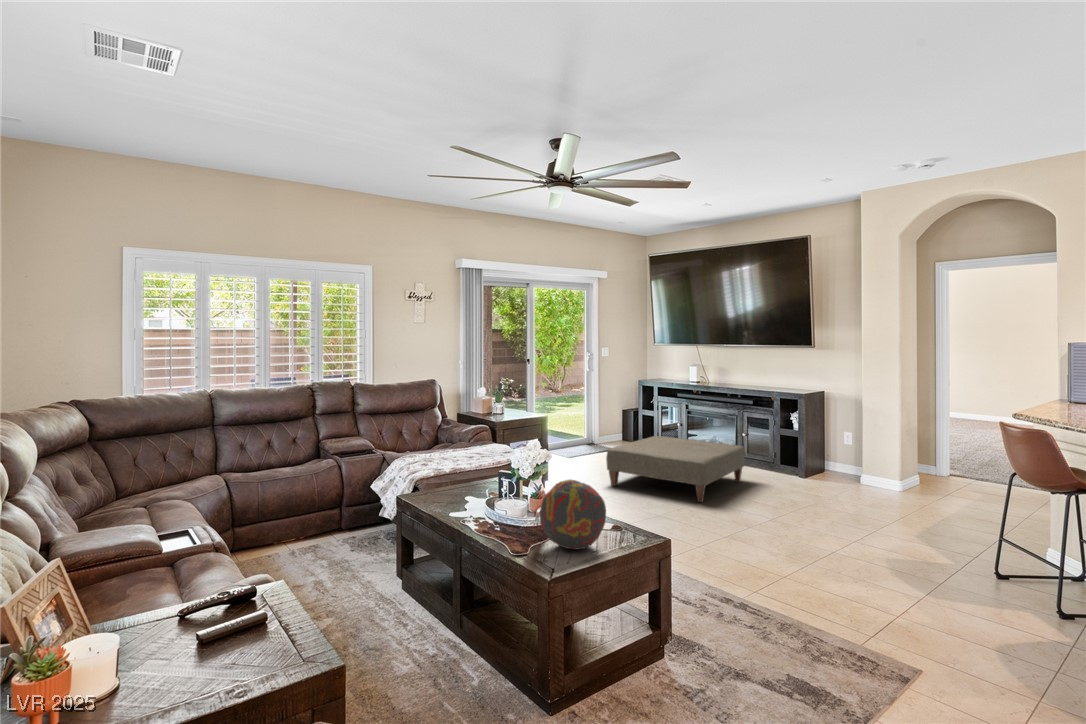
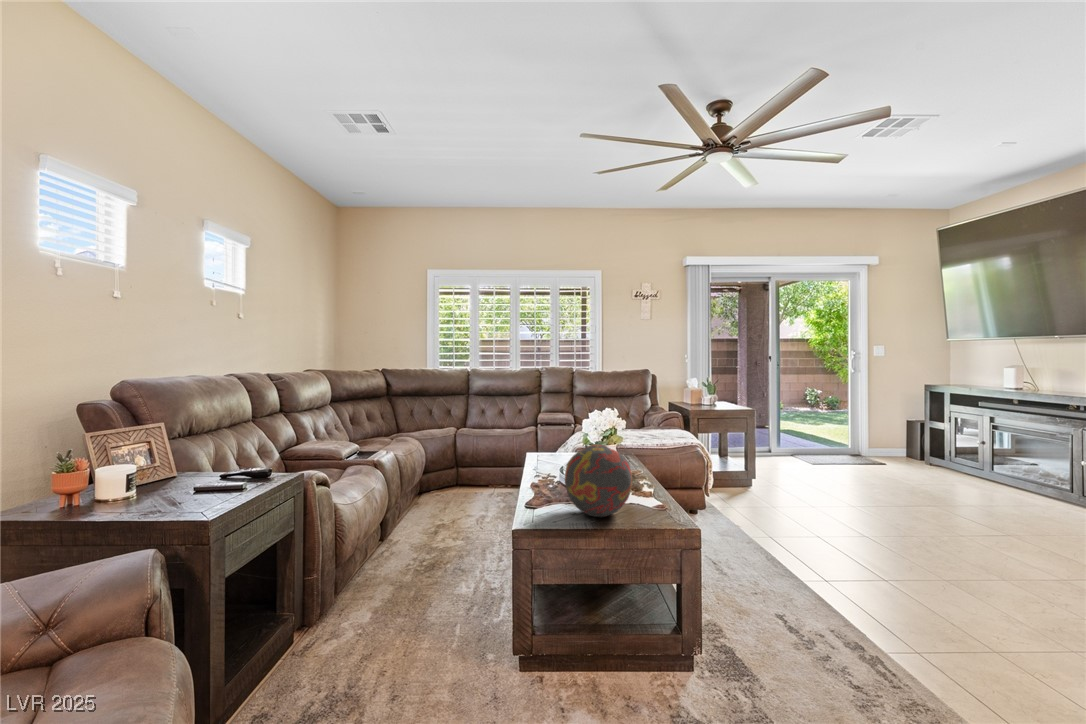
ottoman: present [606,436,745,502] -> none [828,449,1062,536]

